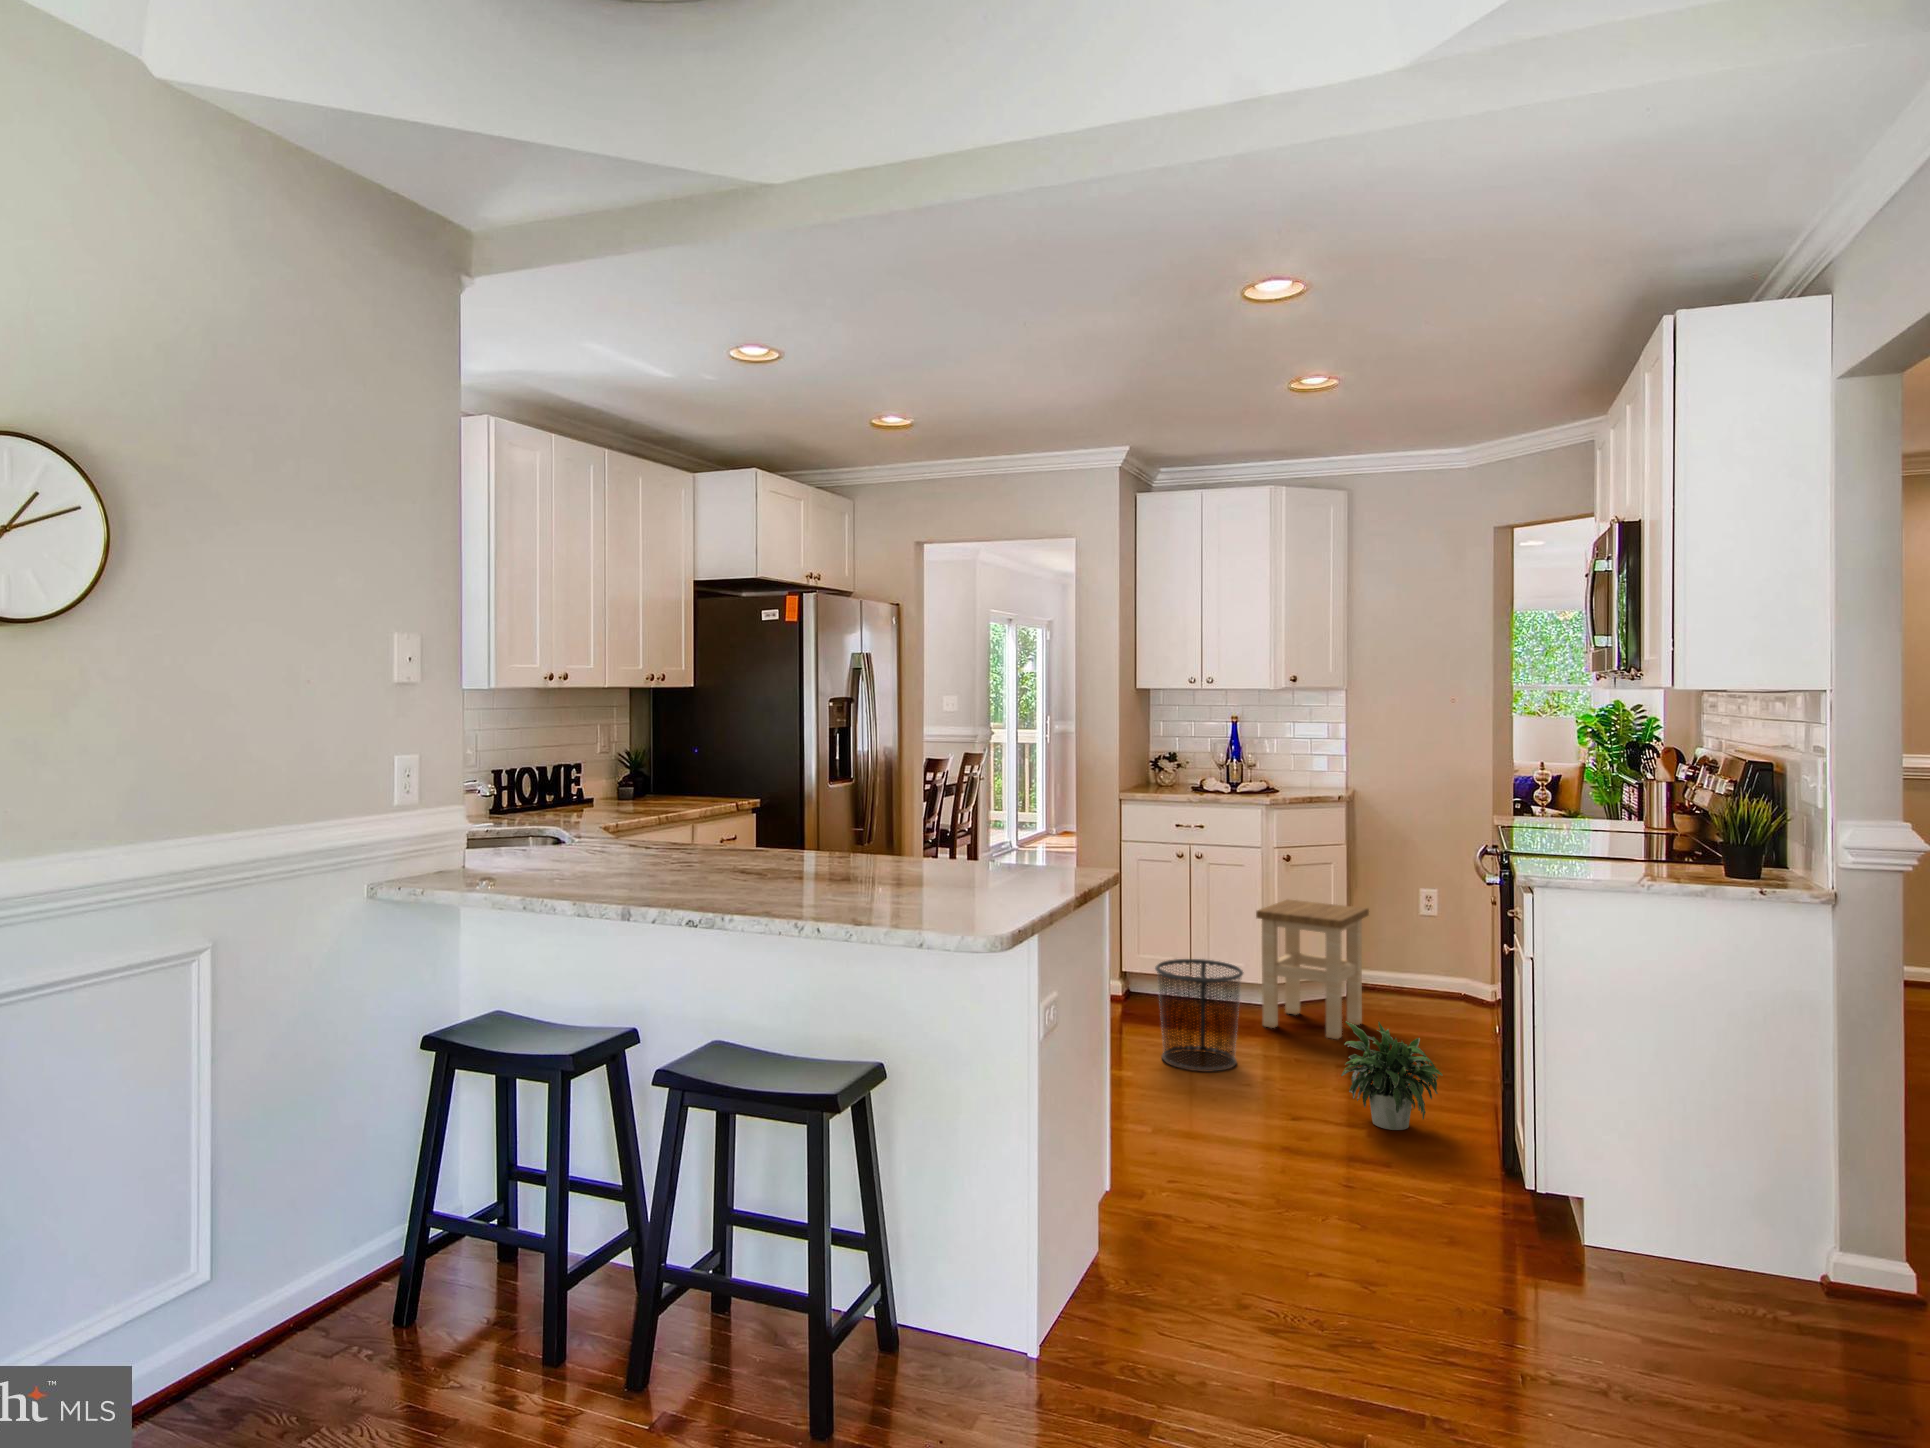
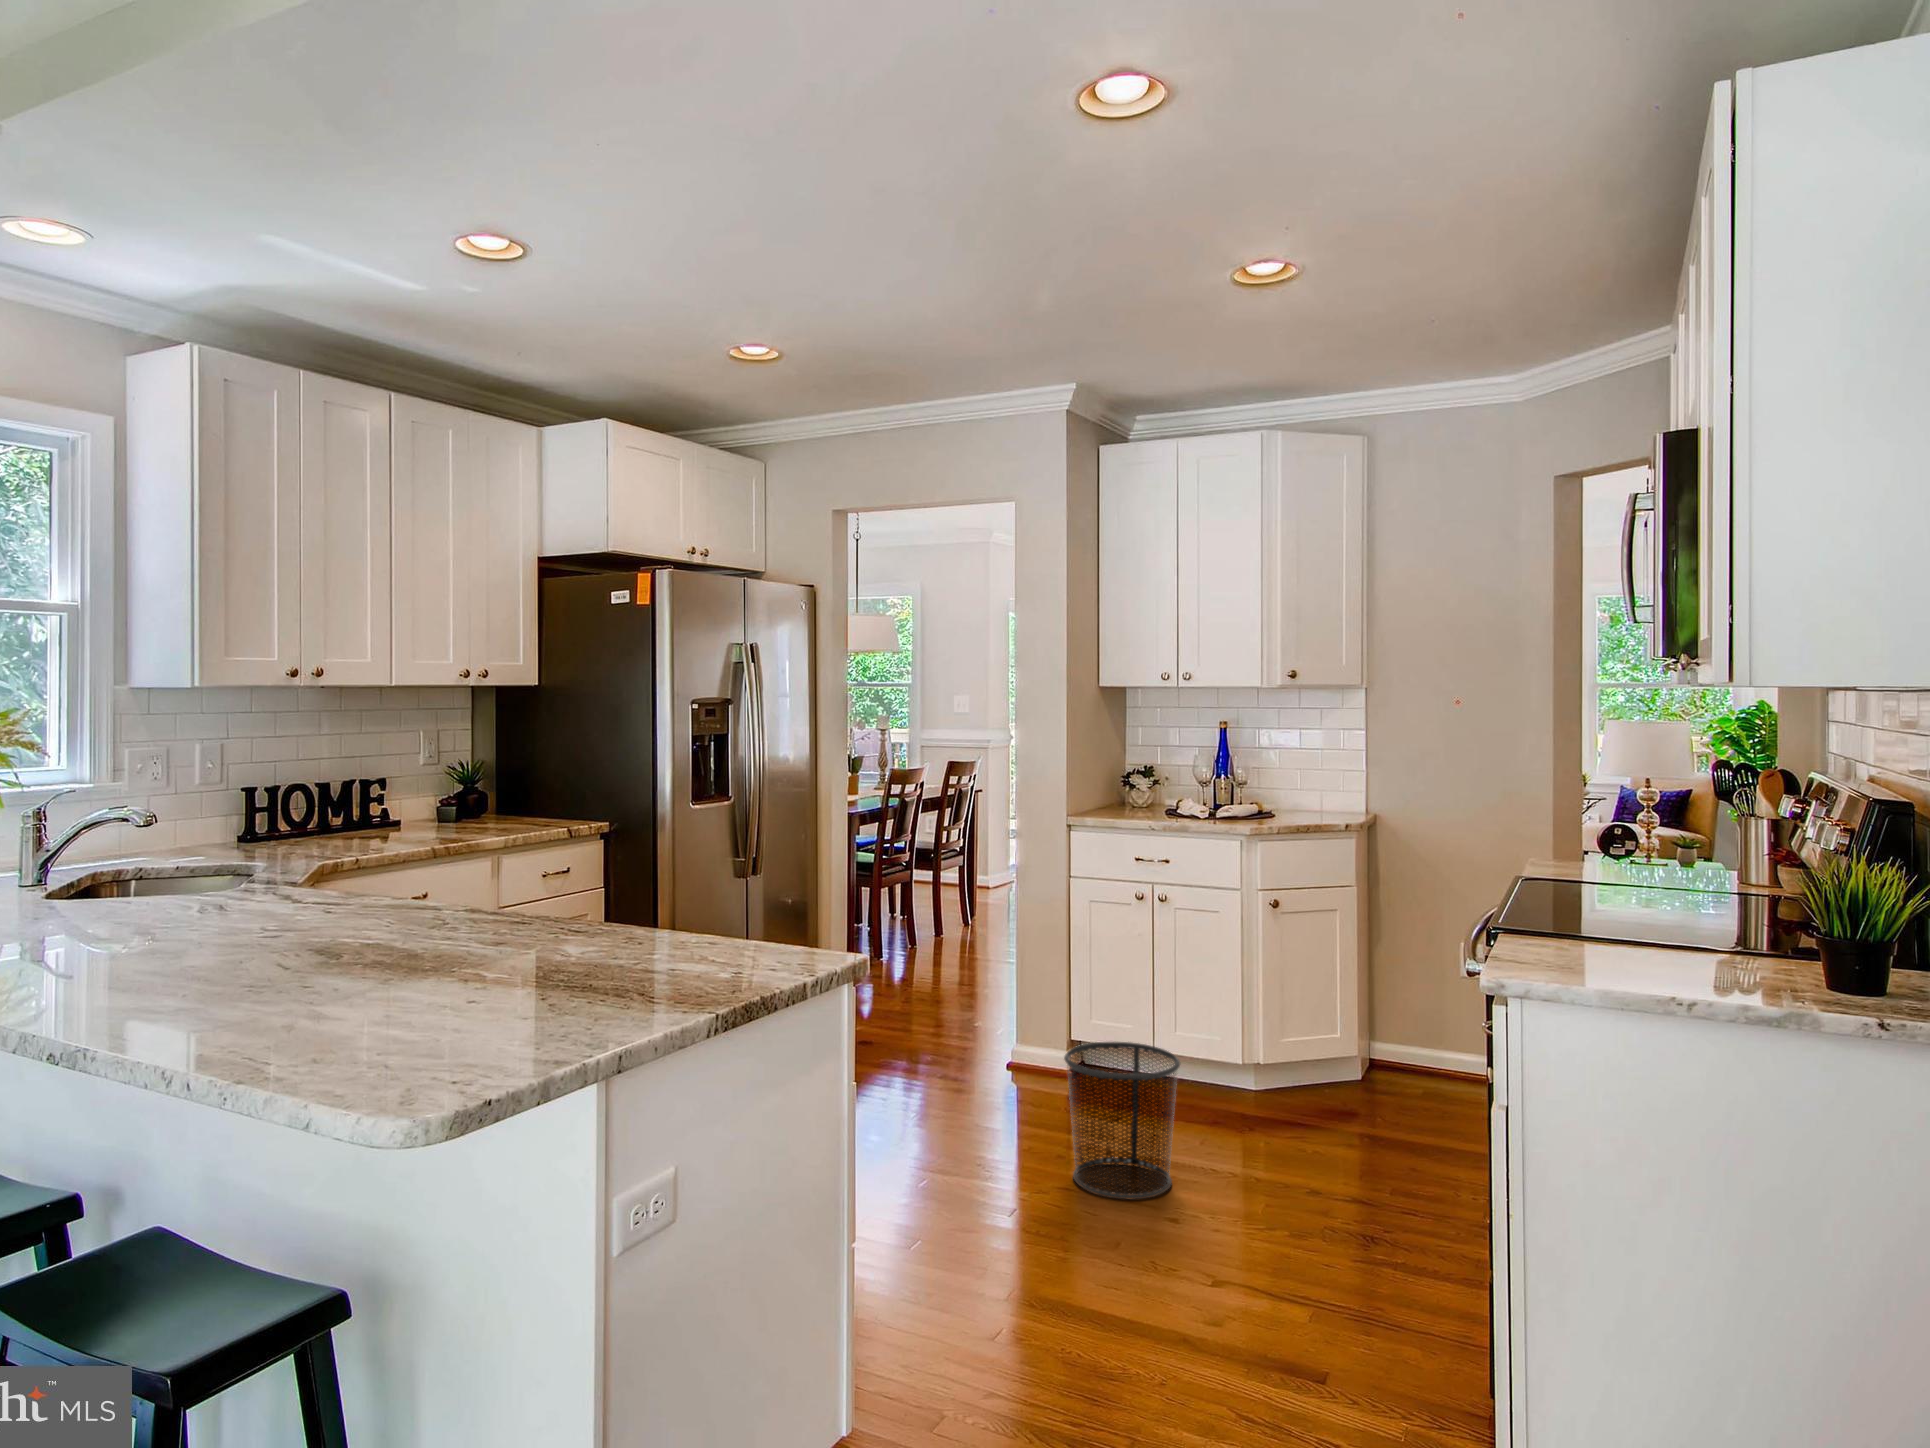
stool: present [1256,899,1369,1039] -> none [1224,958,1378,1152]
potted plant: present [1341,1021,1443,1130] -> none [1276,1151,1416,1317]

